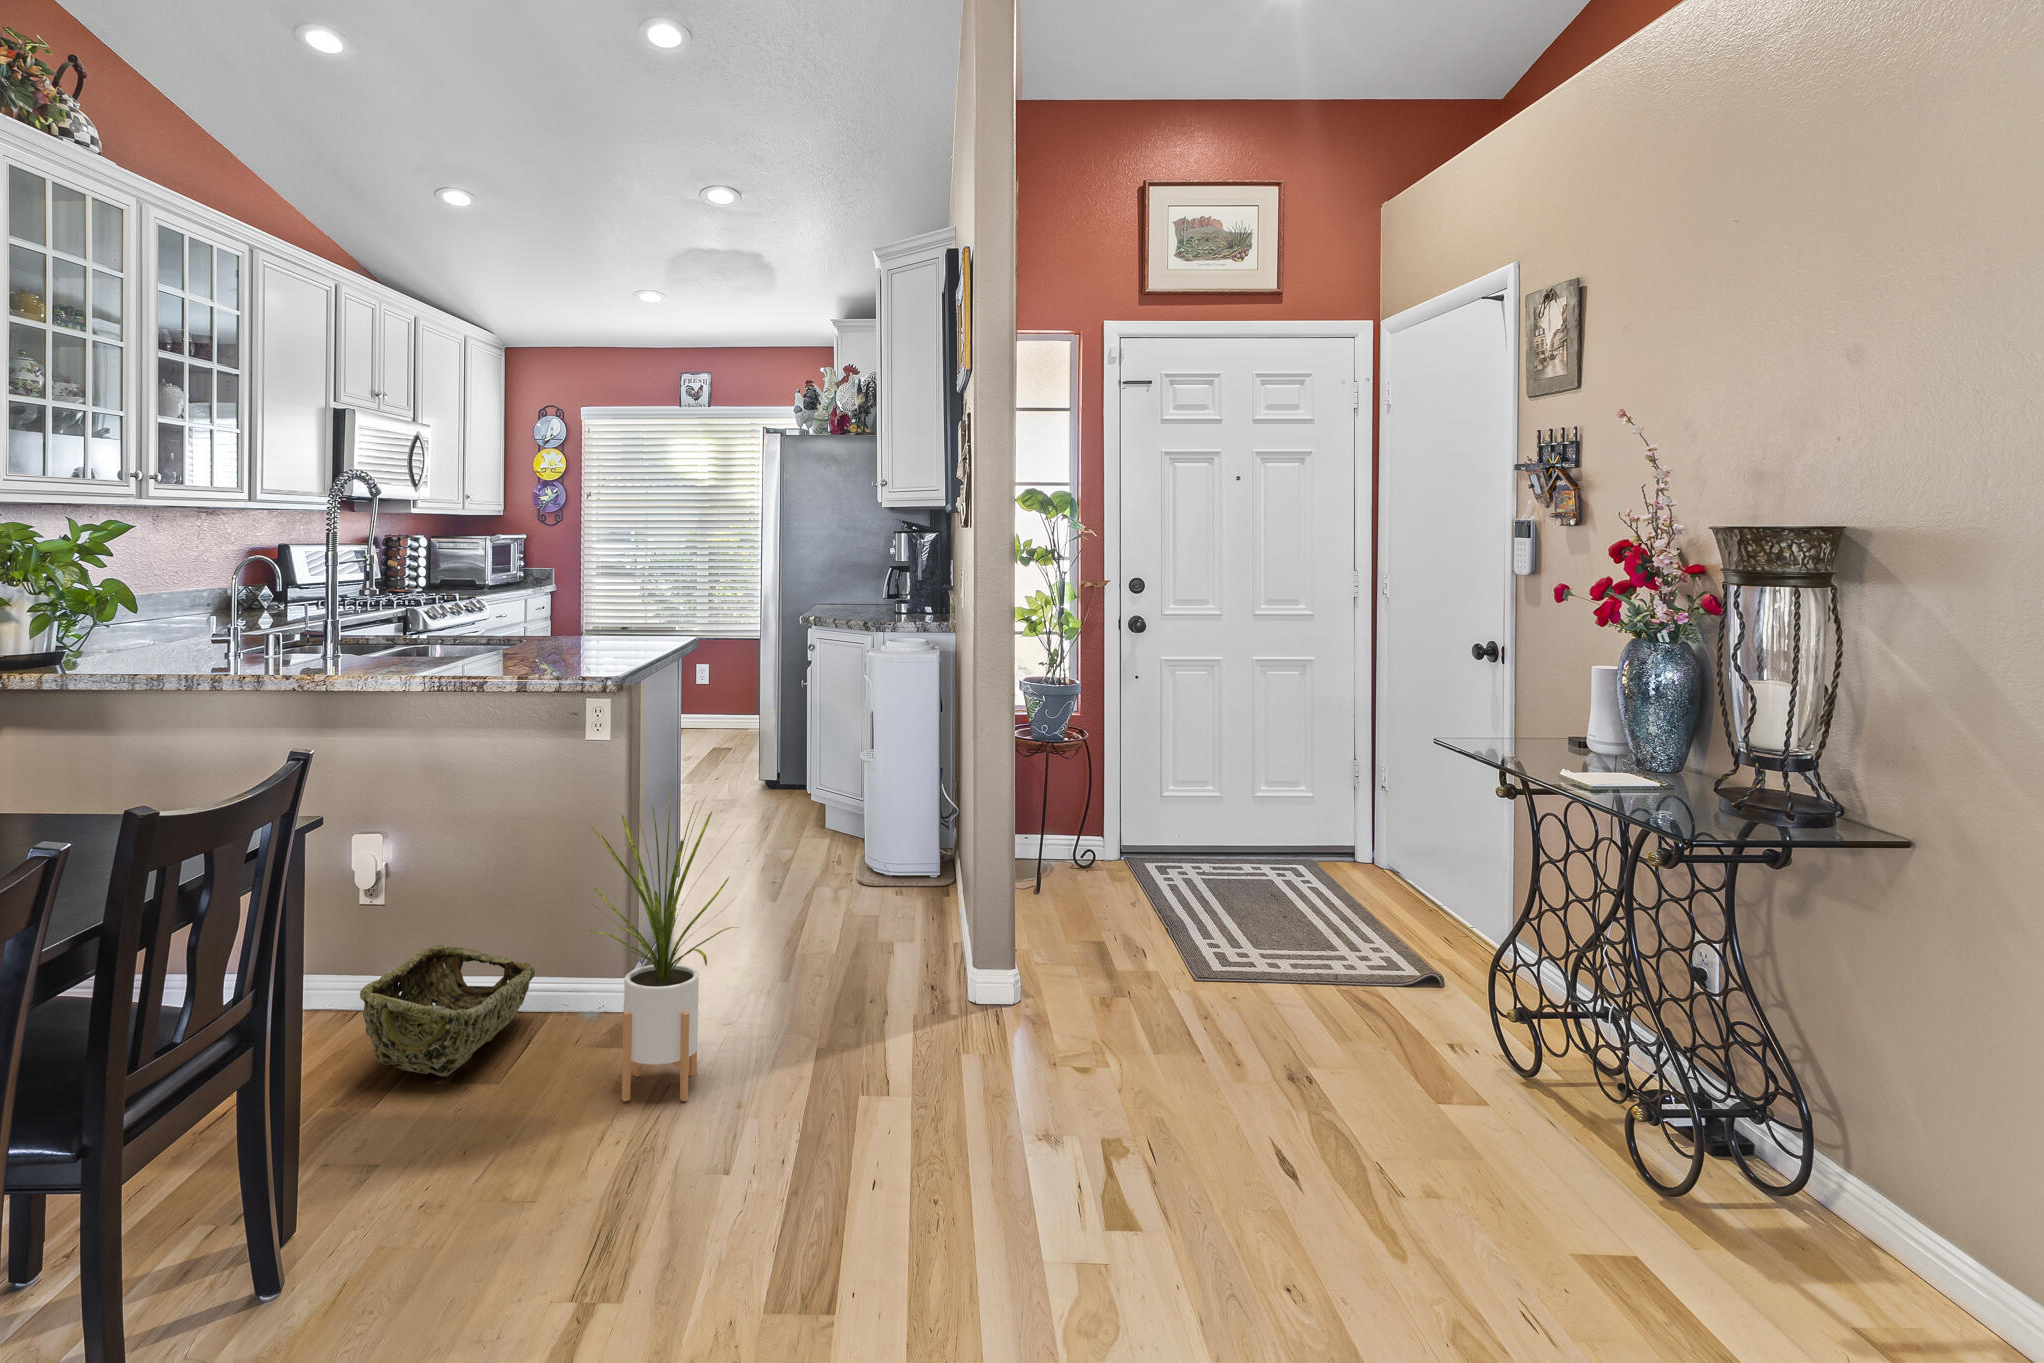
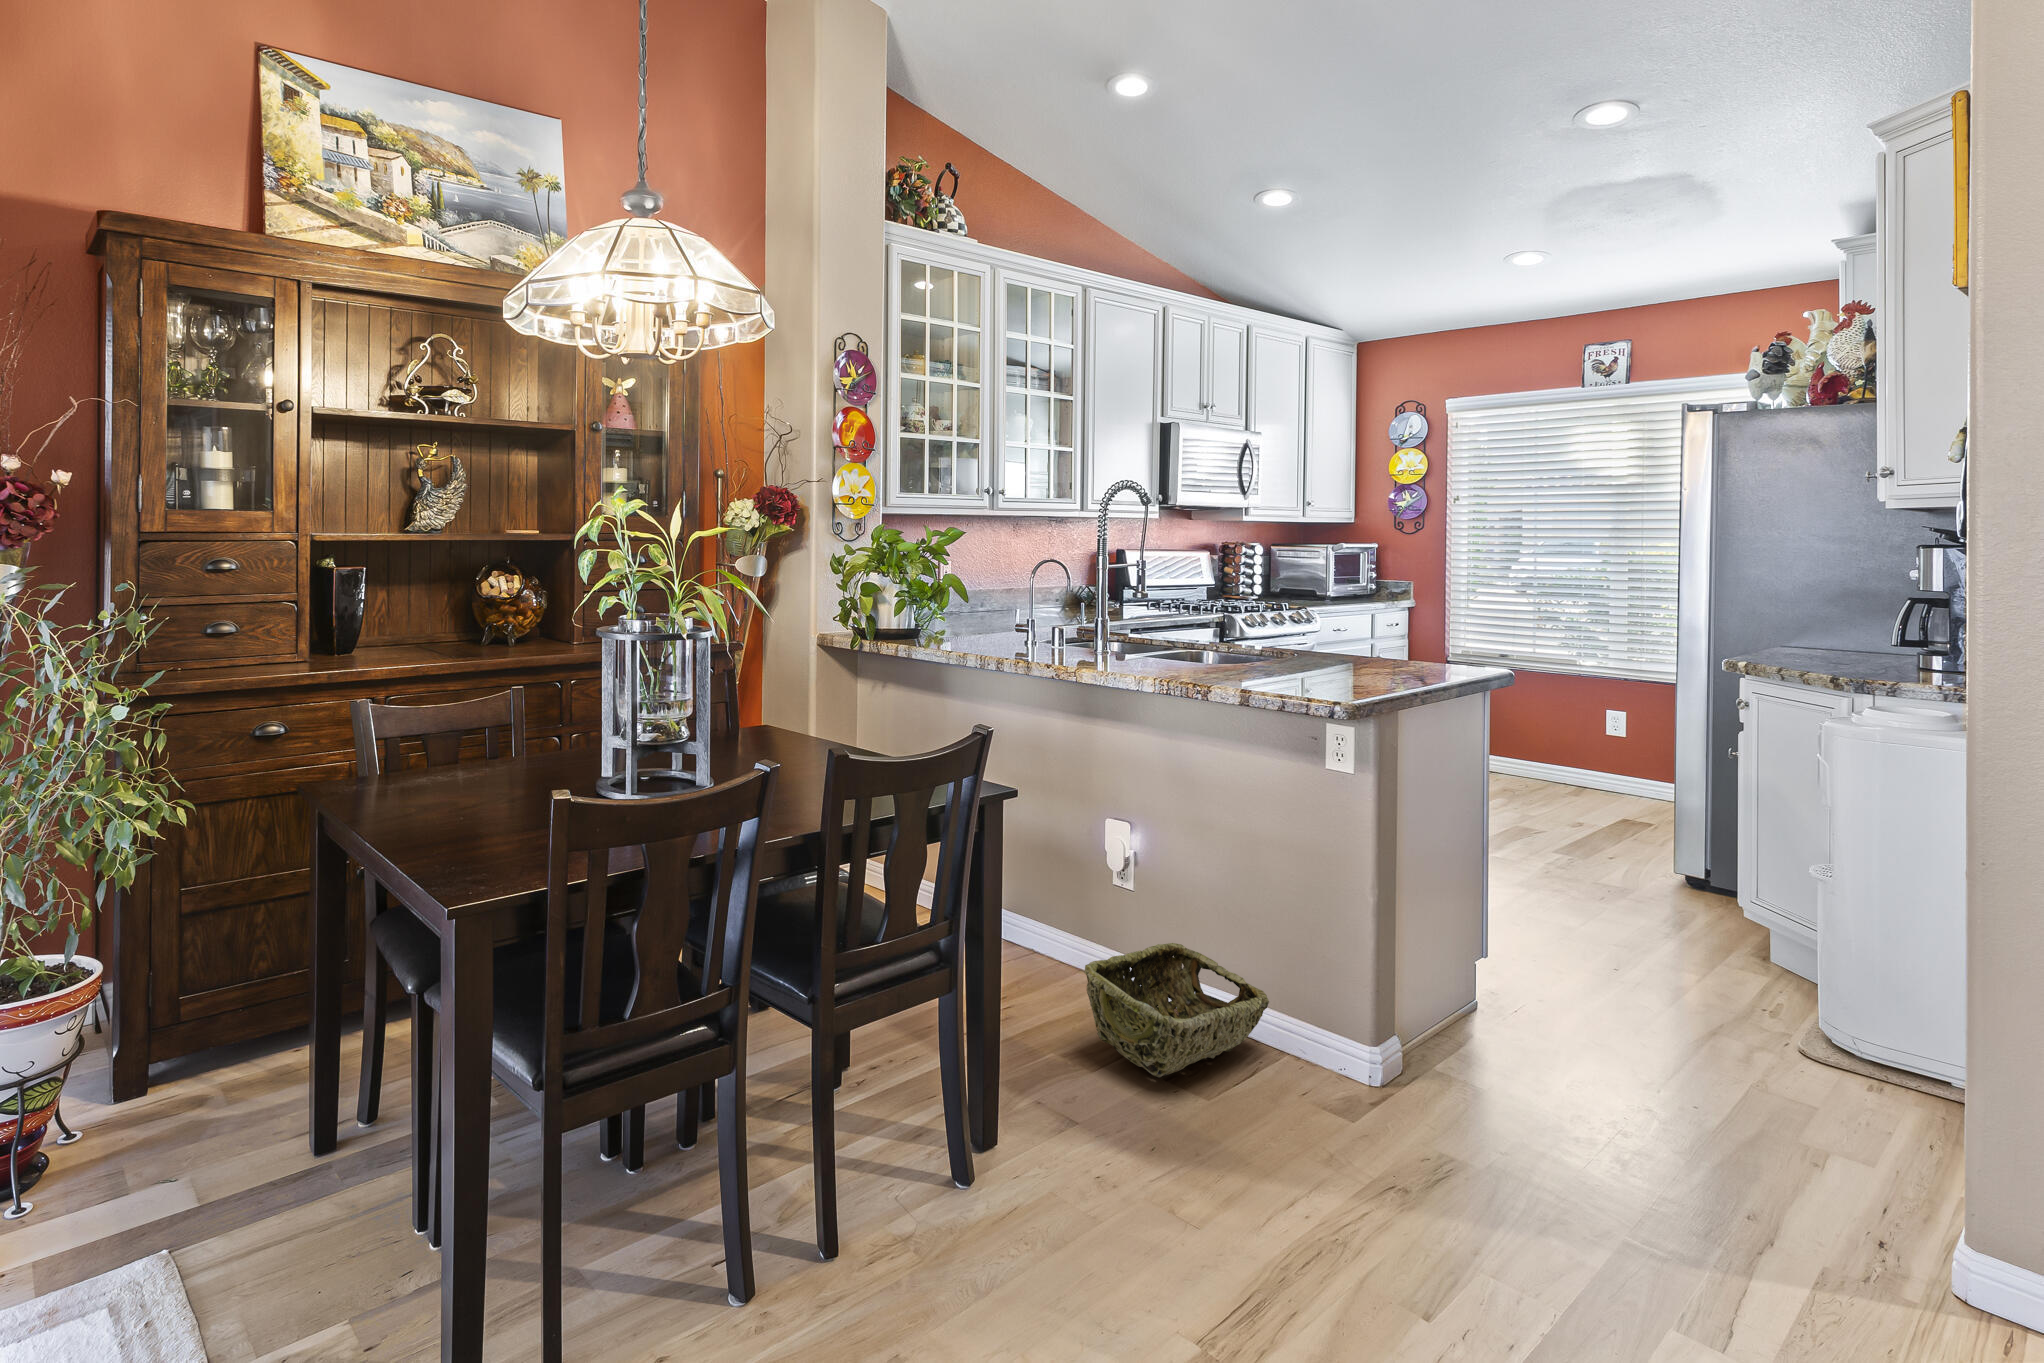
house plant: present [590,792,736,1102] -> none [1293,846,1503,1223]

